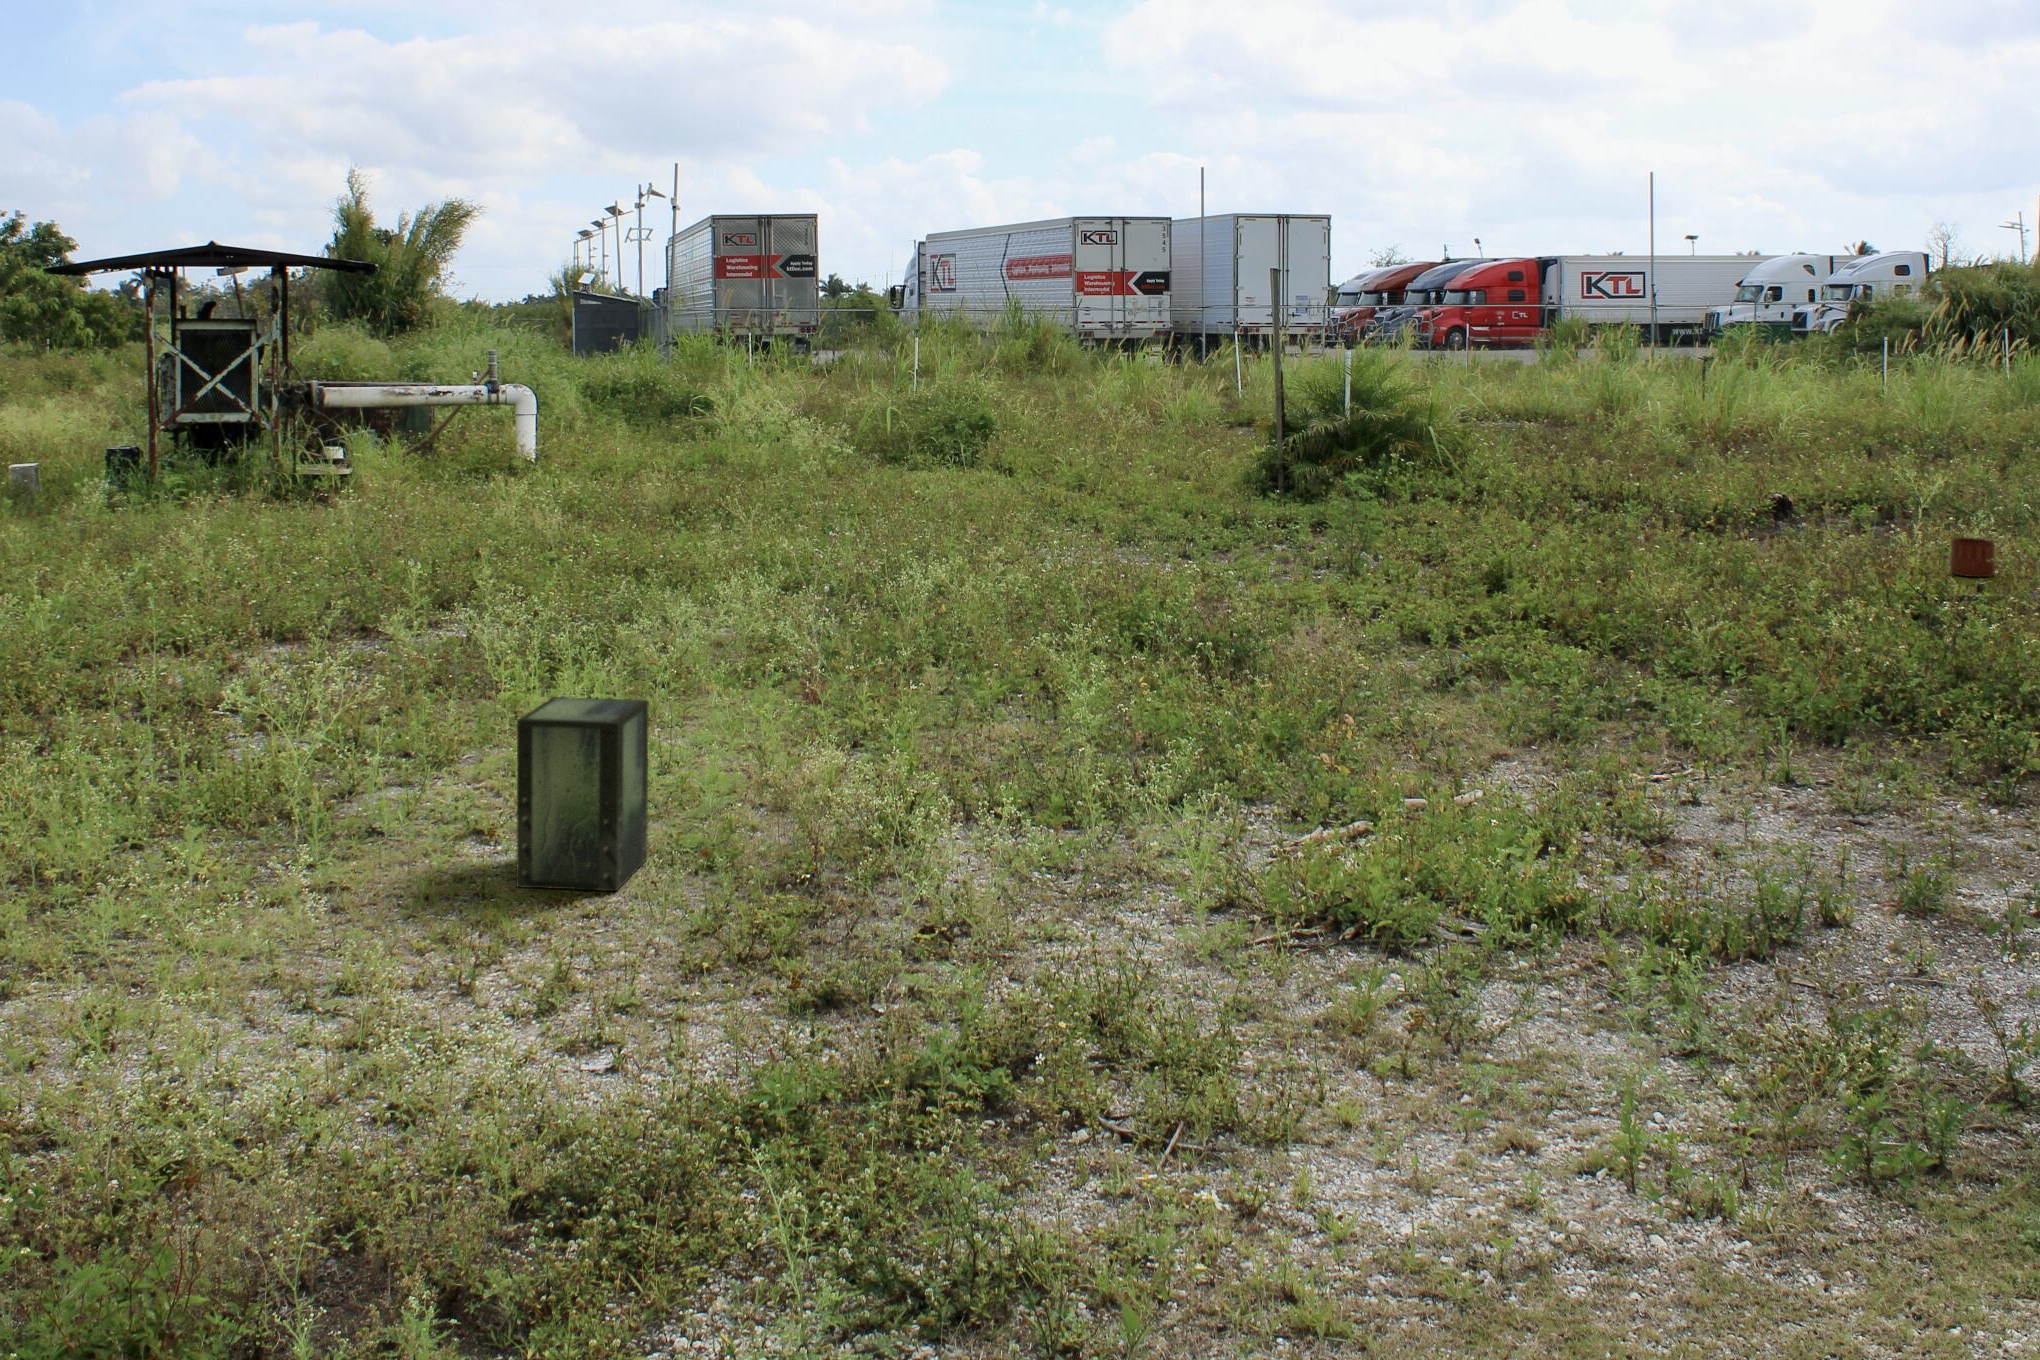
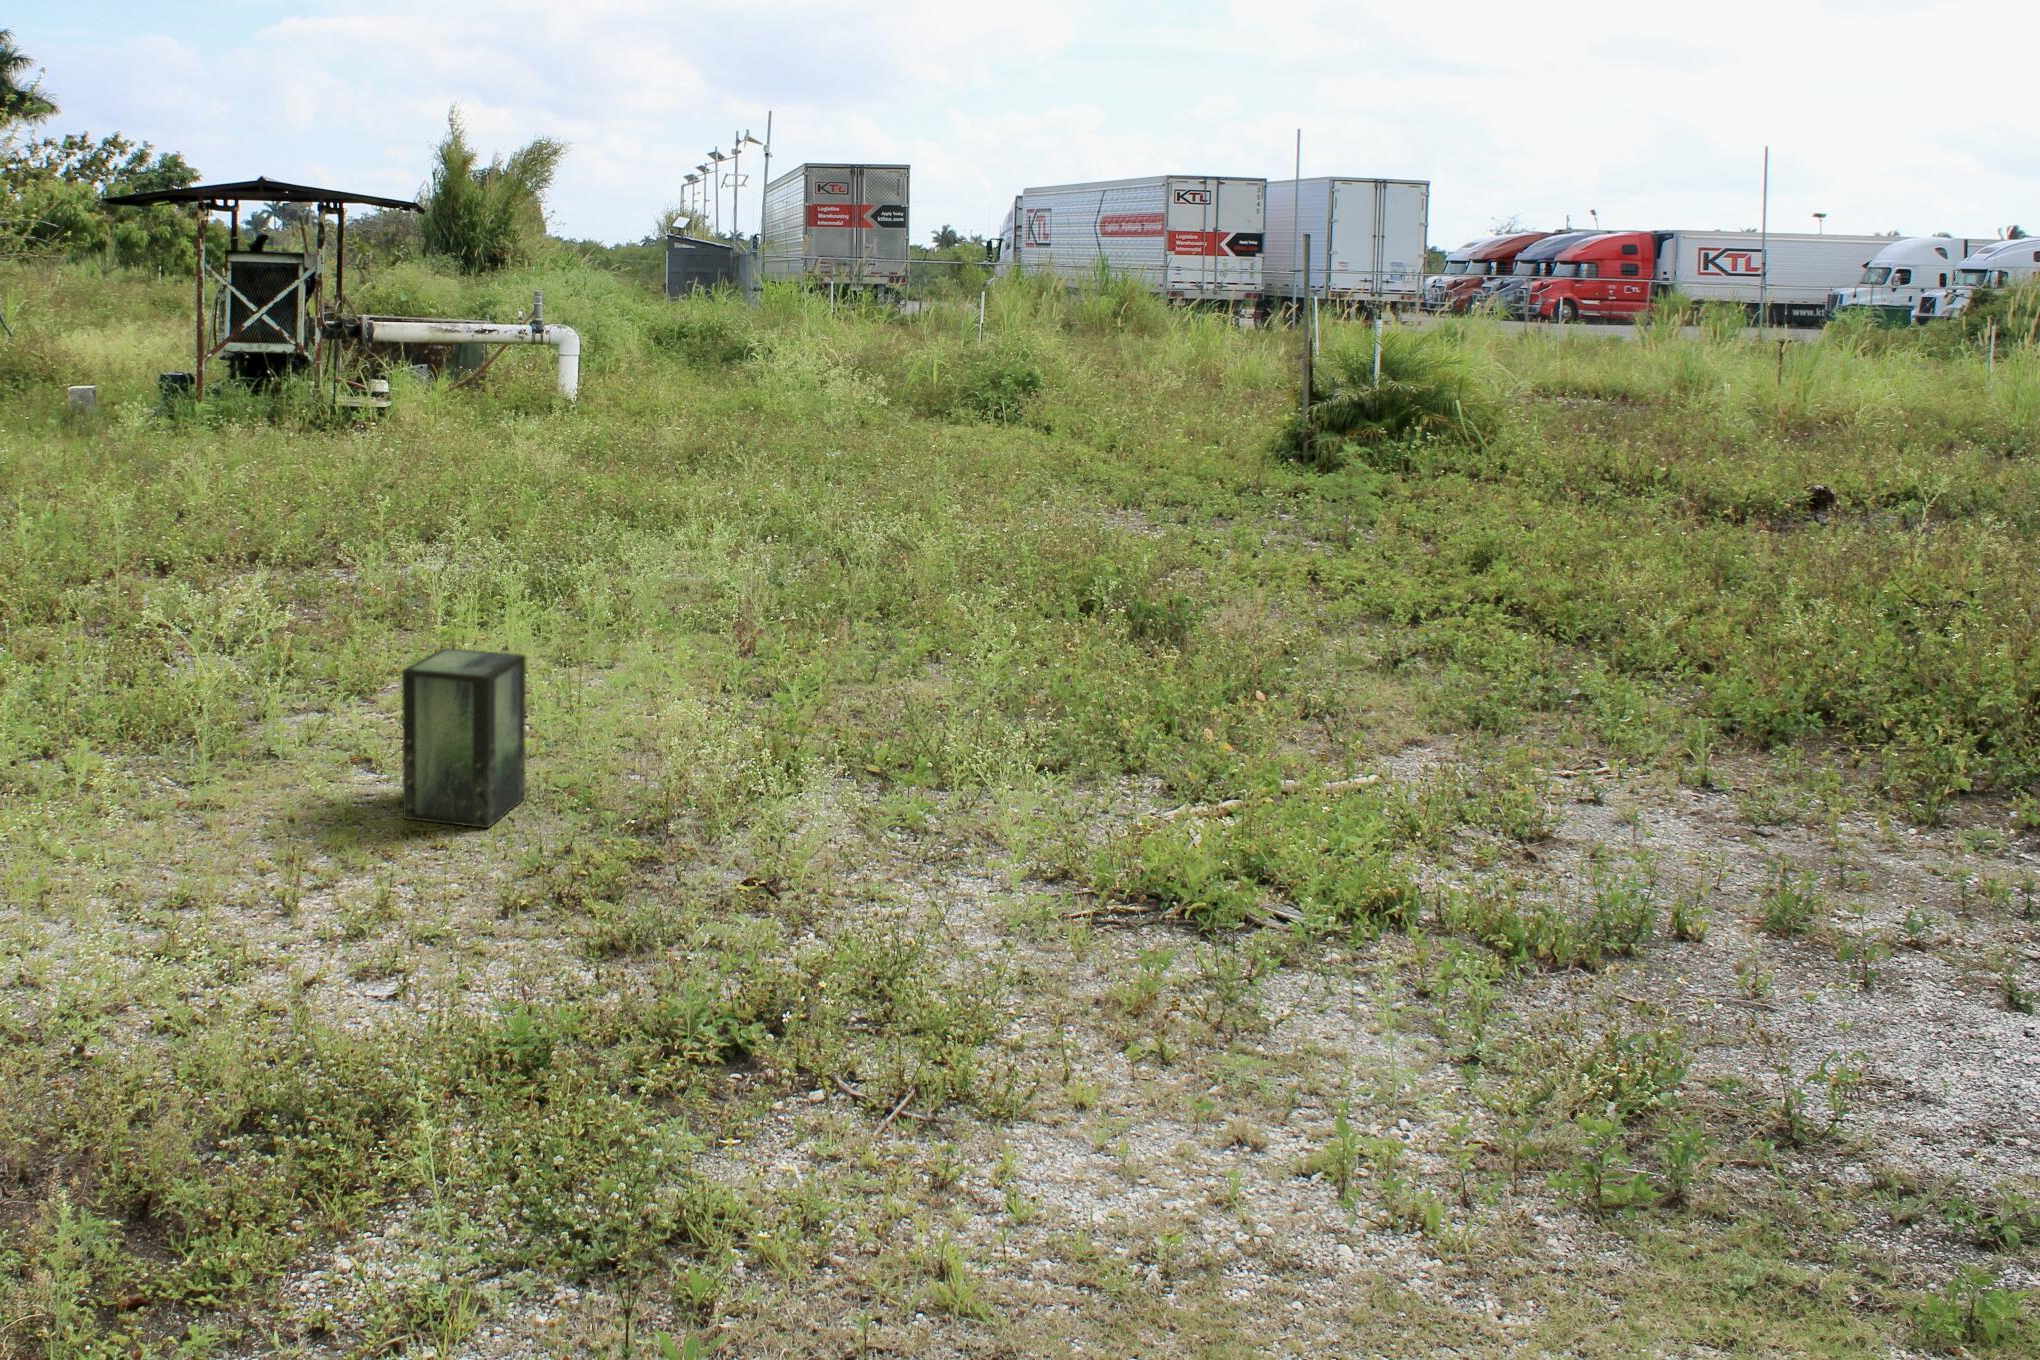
planter: present [1950,538,1995,577] -> none [1961,515,2014,559]

